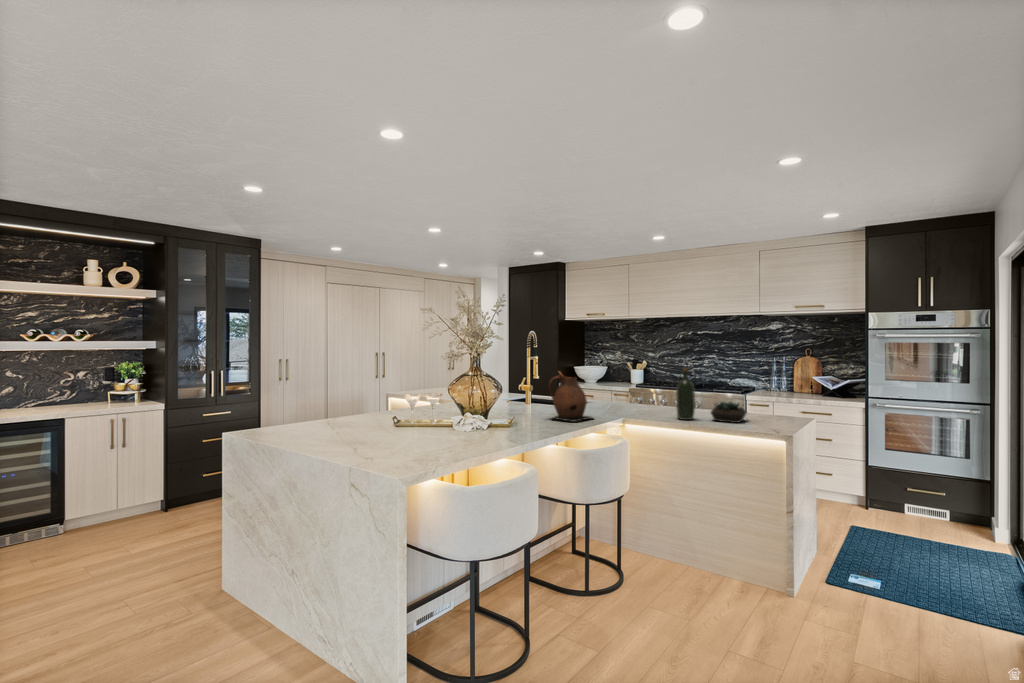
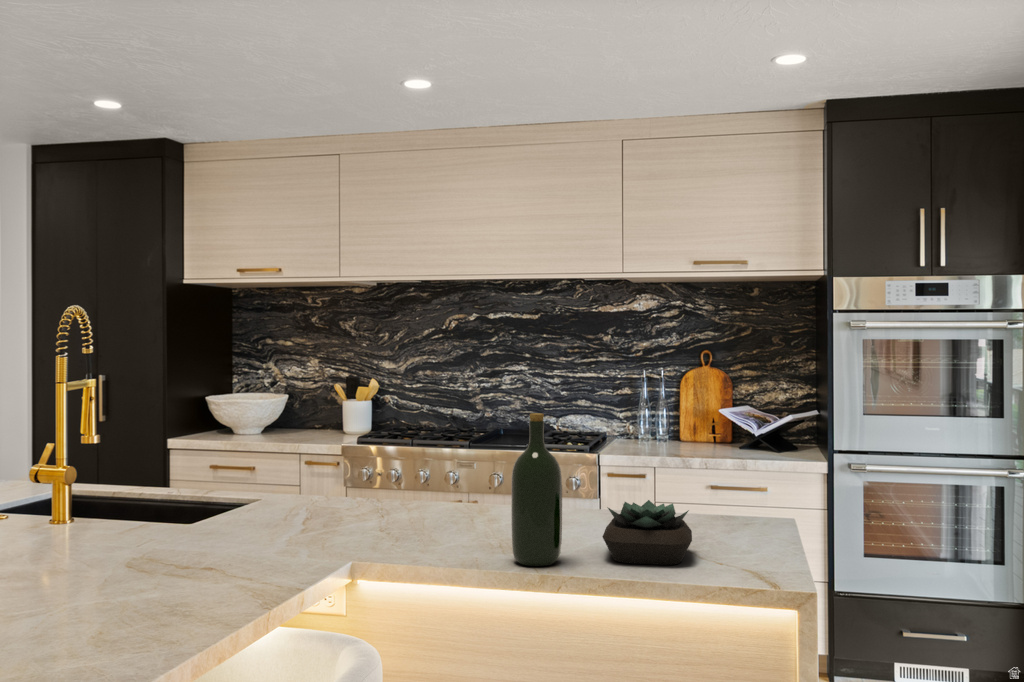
ceramic pitcher: present [549,372,593,422] -> none [103,439,268,622]

